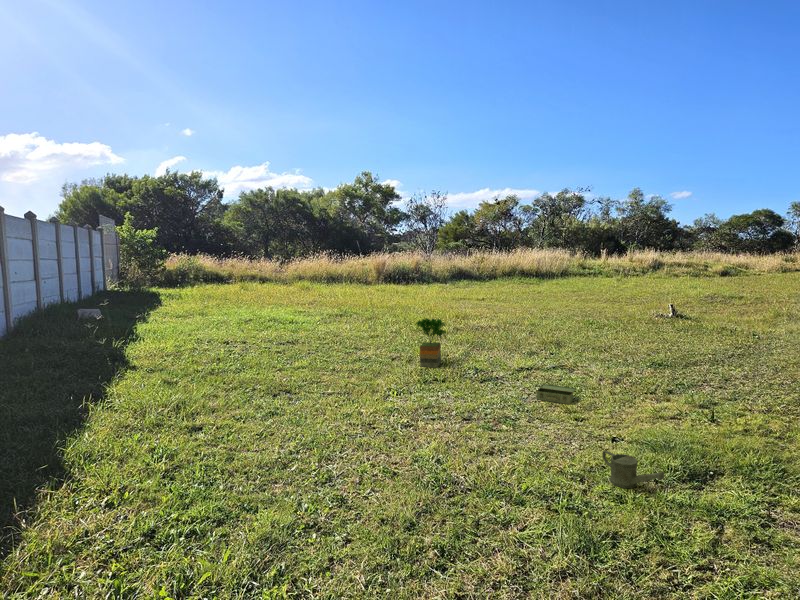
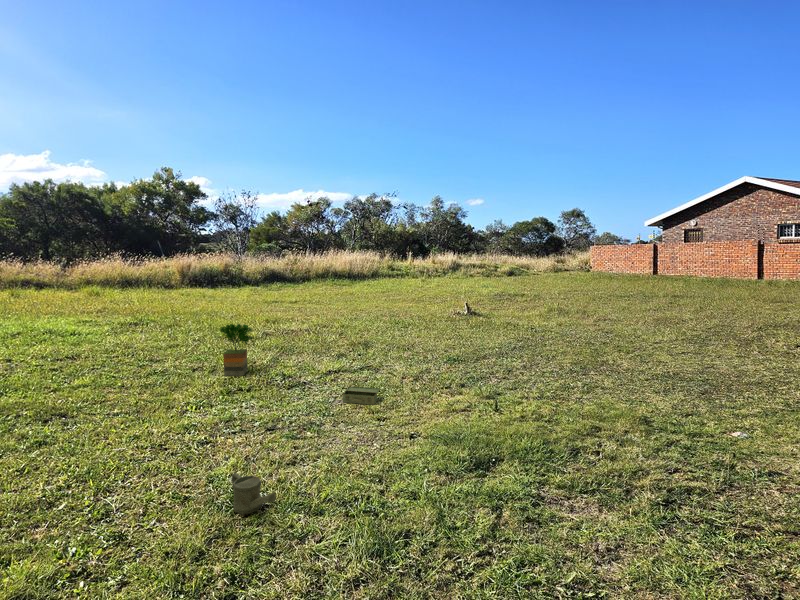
watering can: present [602,450,665,488] -> present [232,473,276,514]

